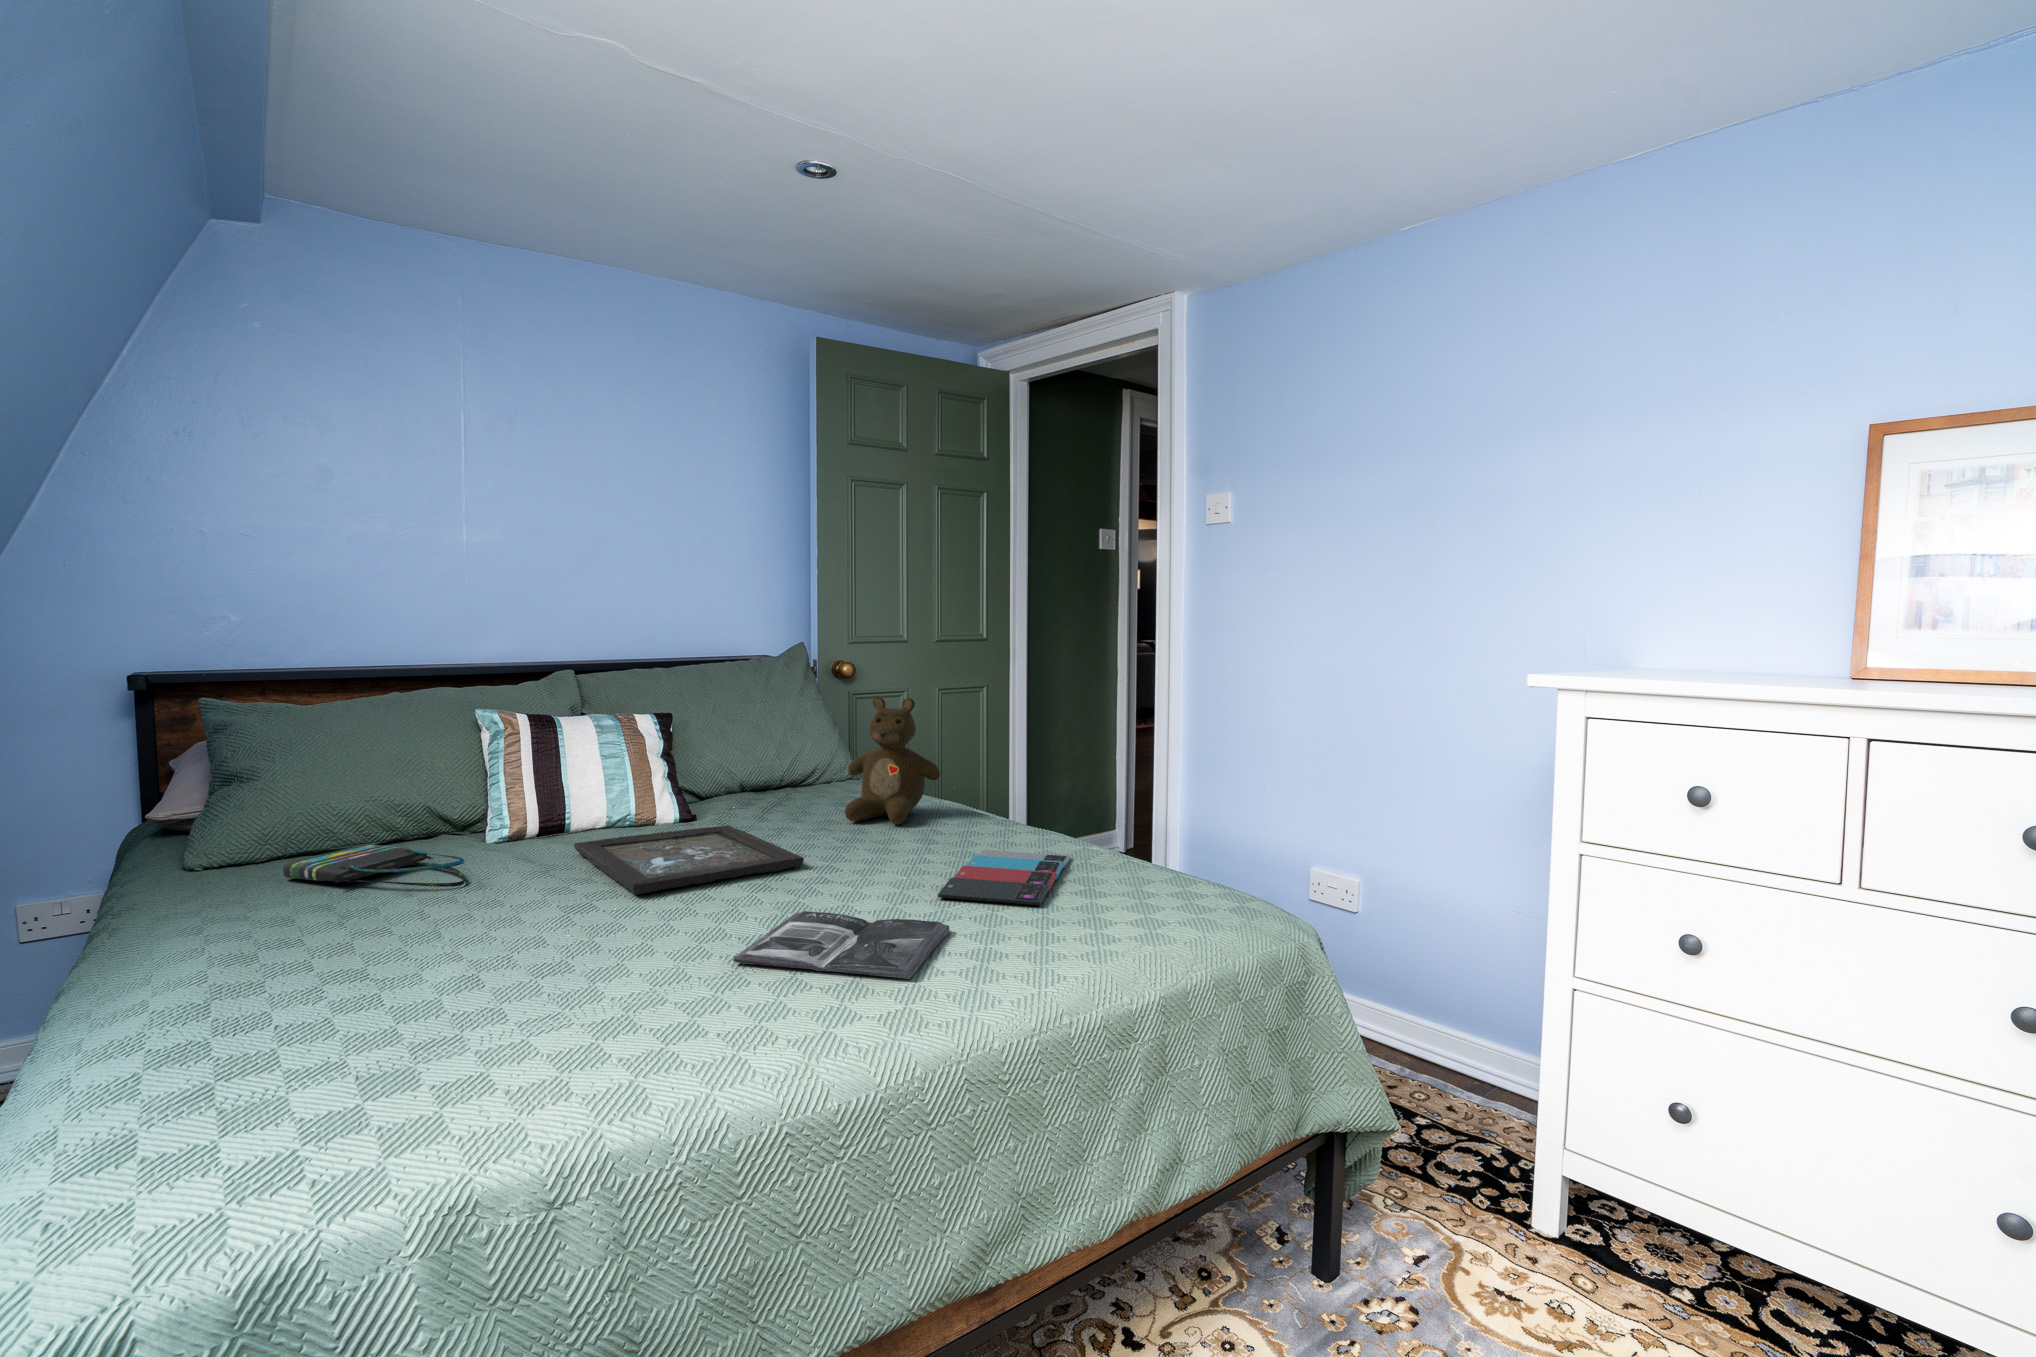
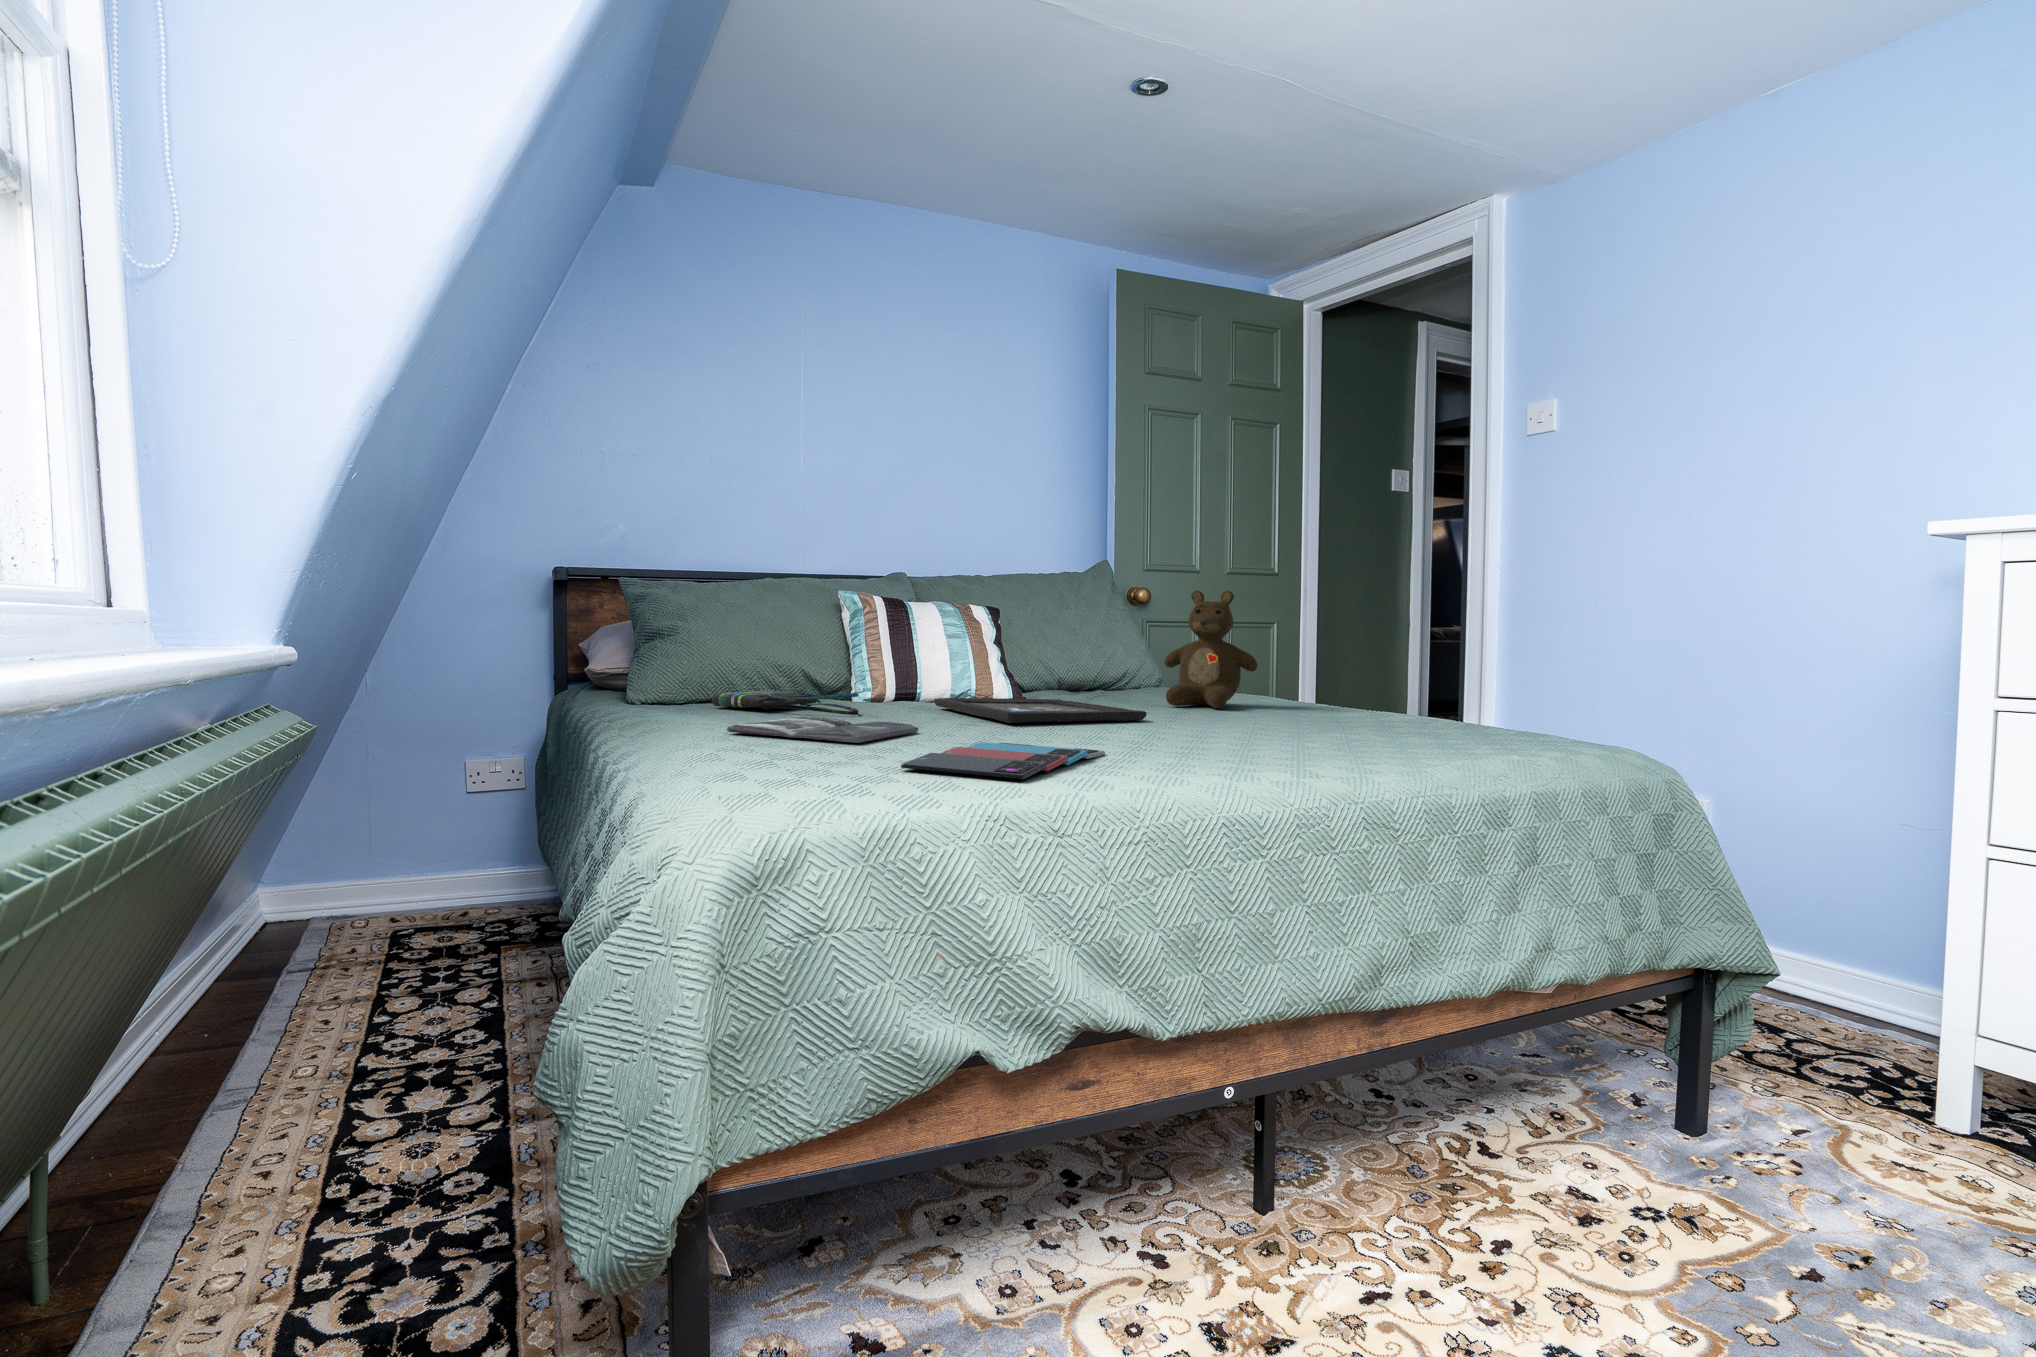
smartphone: present [937,850,1071,905] -> present [901,742,1105,779]
magazine: present [733,911,949,979] -> present [727,717,918,743]

